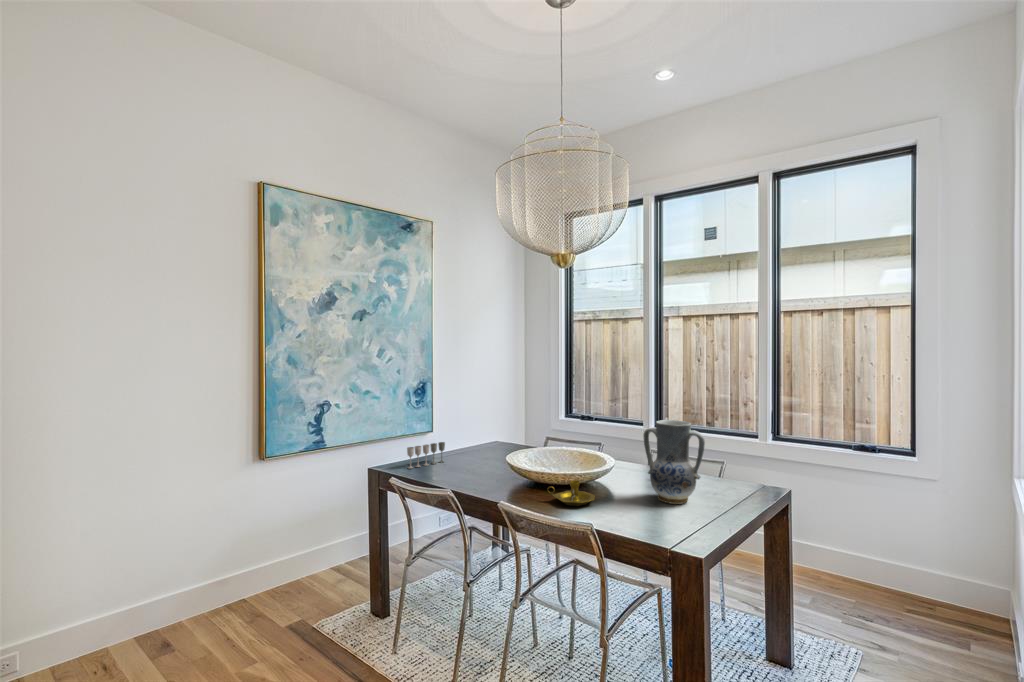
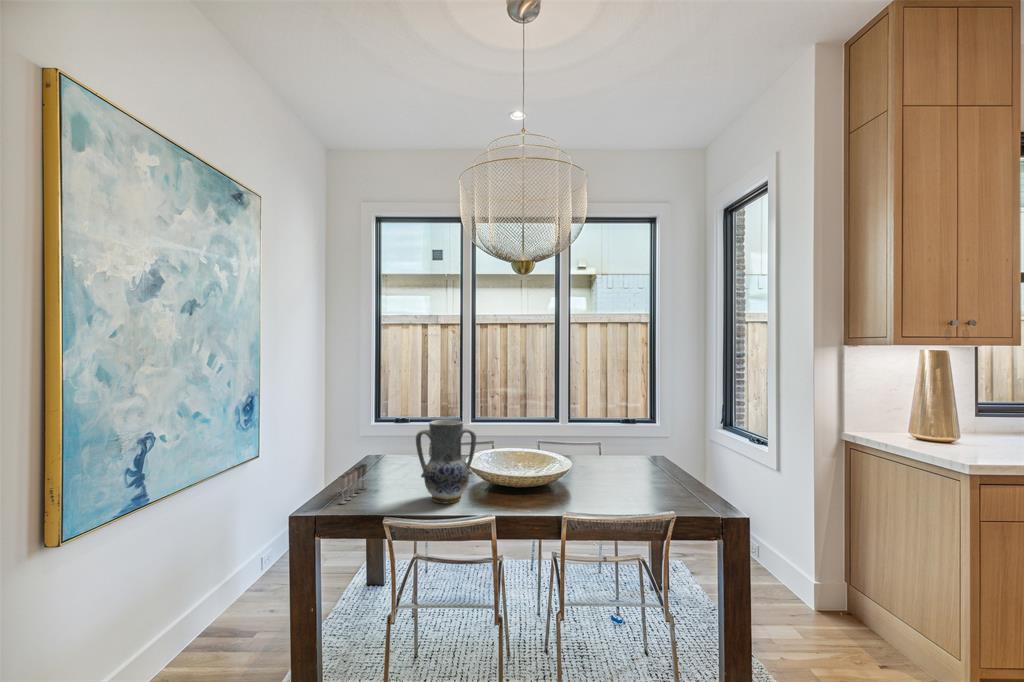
vase: present [644,420,705,504] -> present [416,420,476,503]
candlestick: present [547,481,595,506] -> none [558,476,601,501]

